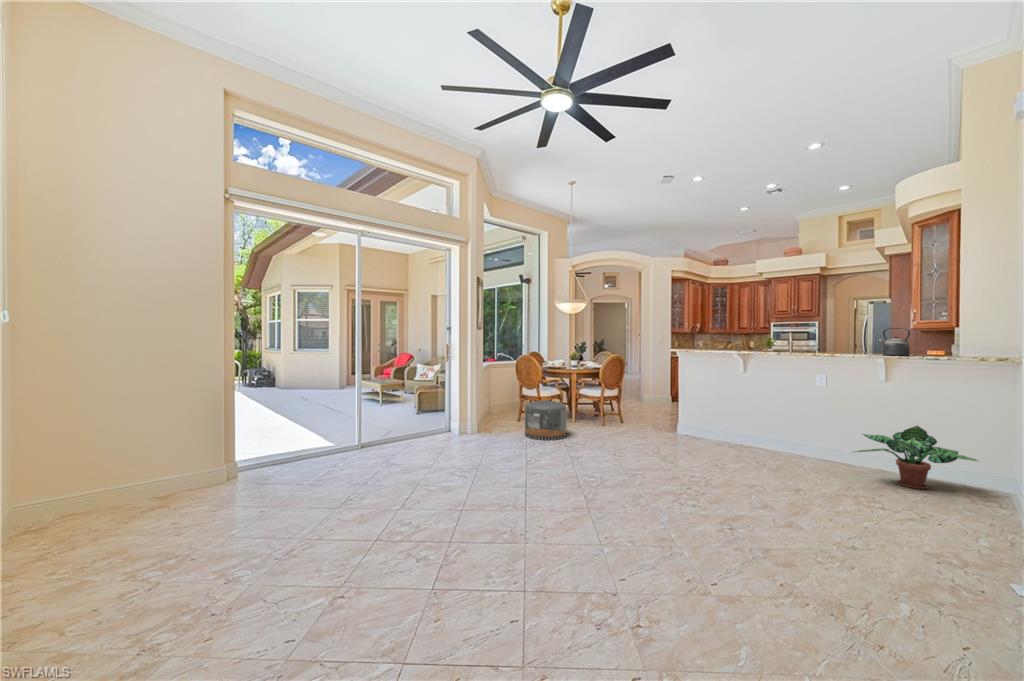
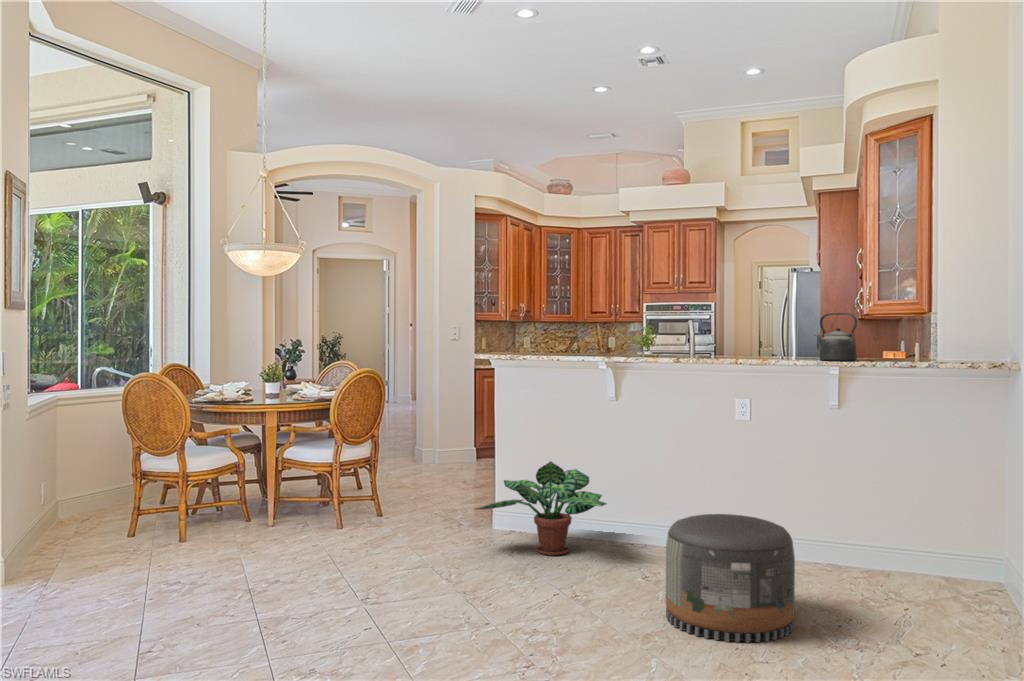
pouf: present [525,400,567,440] -> present [666,514,795,643]
potted plant: present [855,426,978,489] -> present [476,461,606,556]

